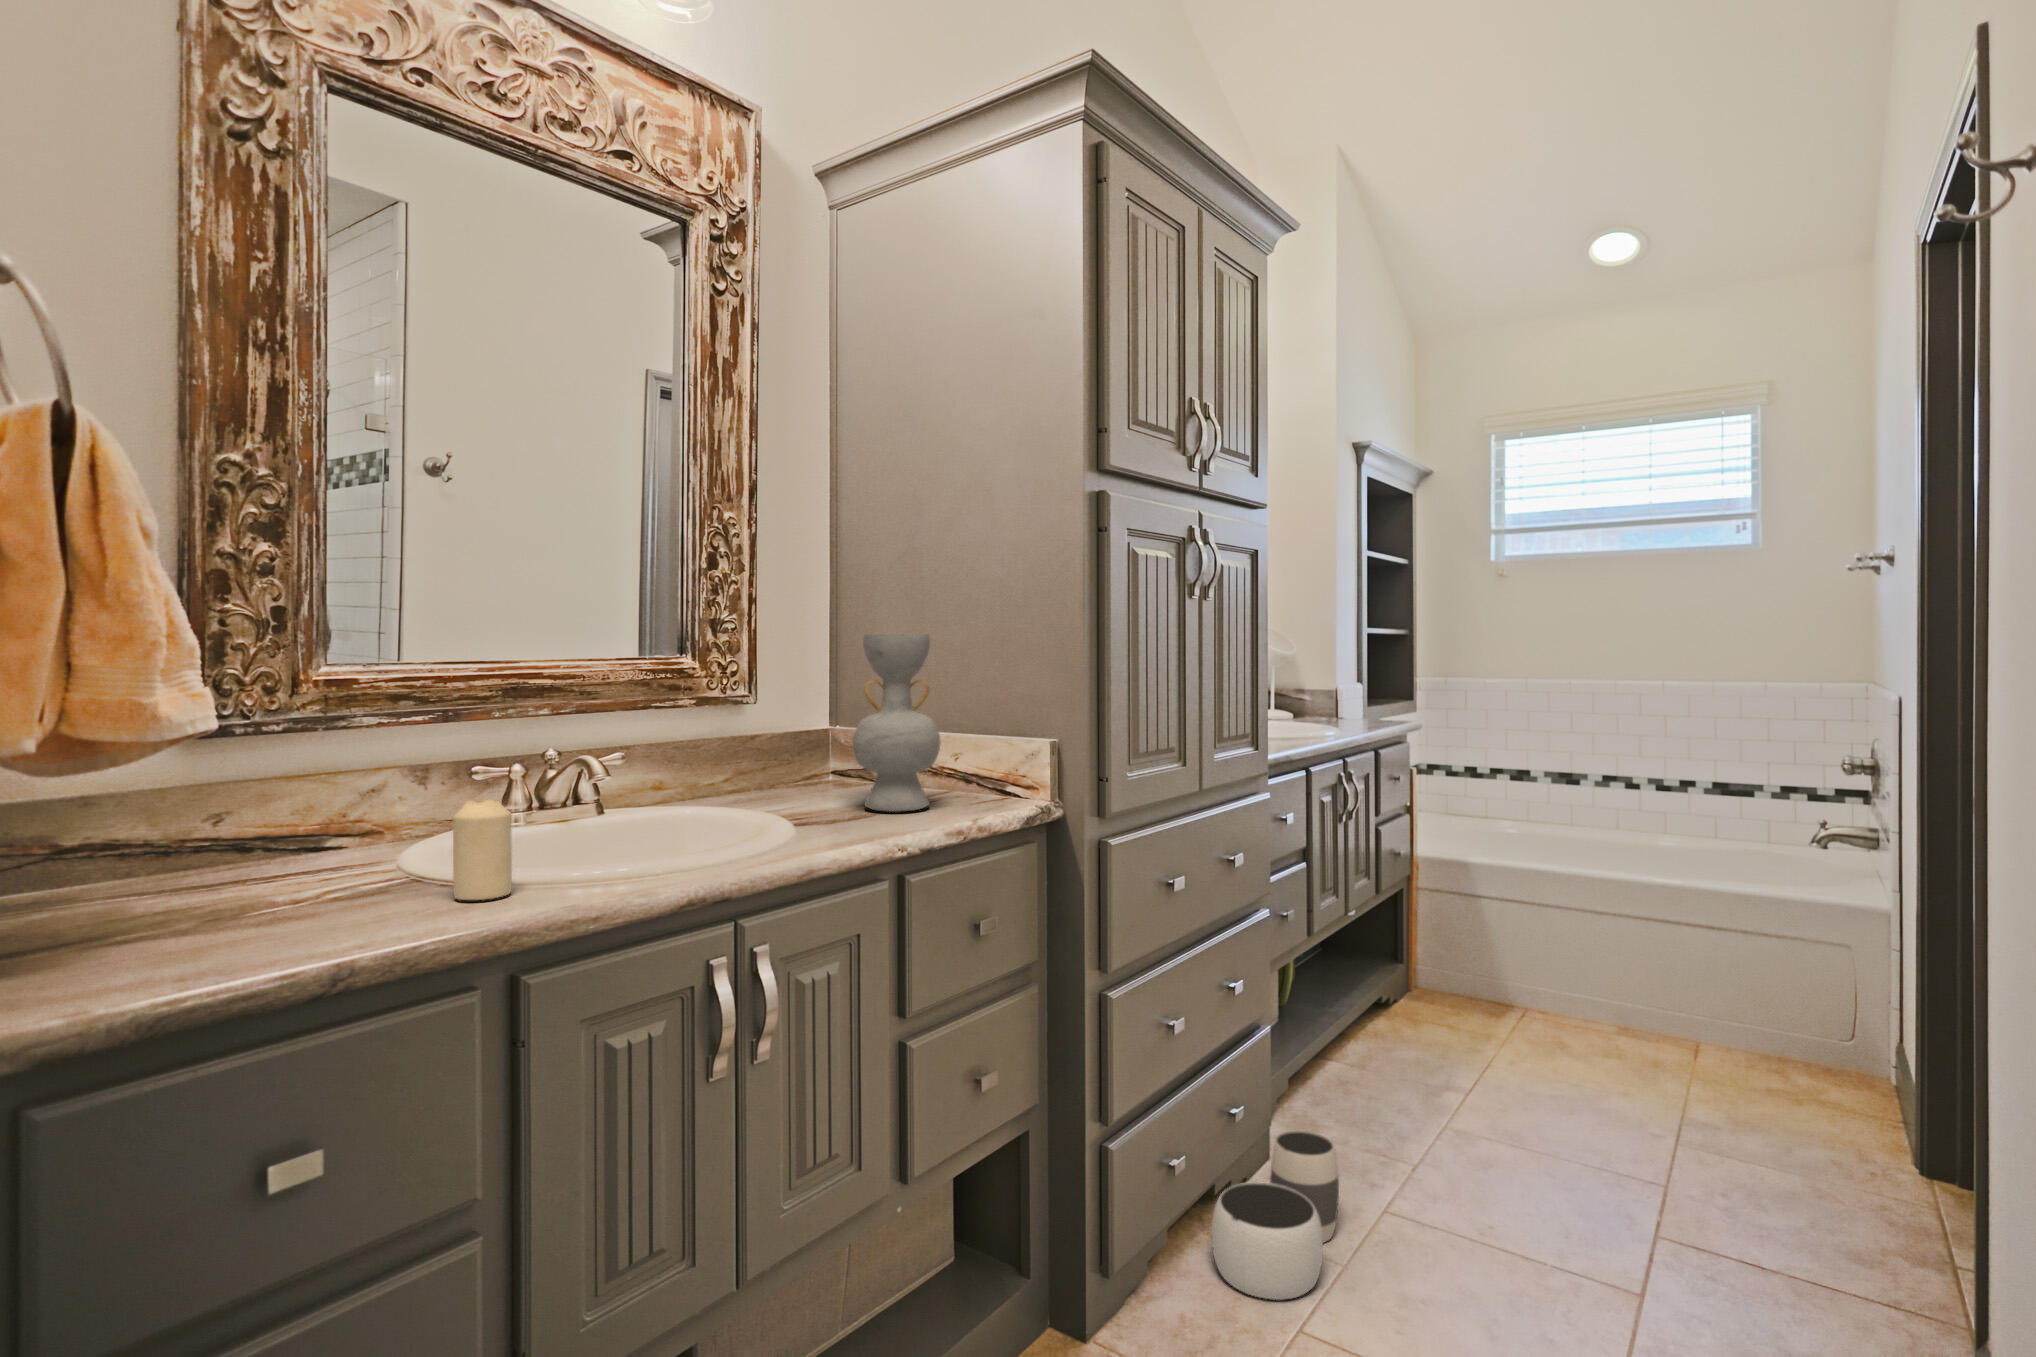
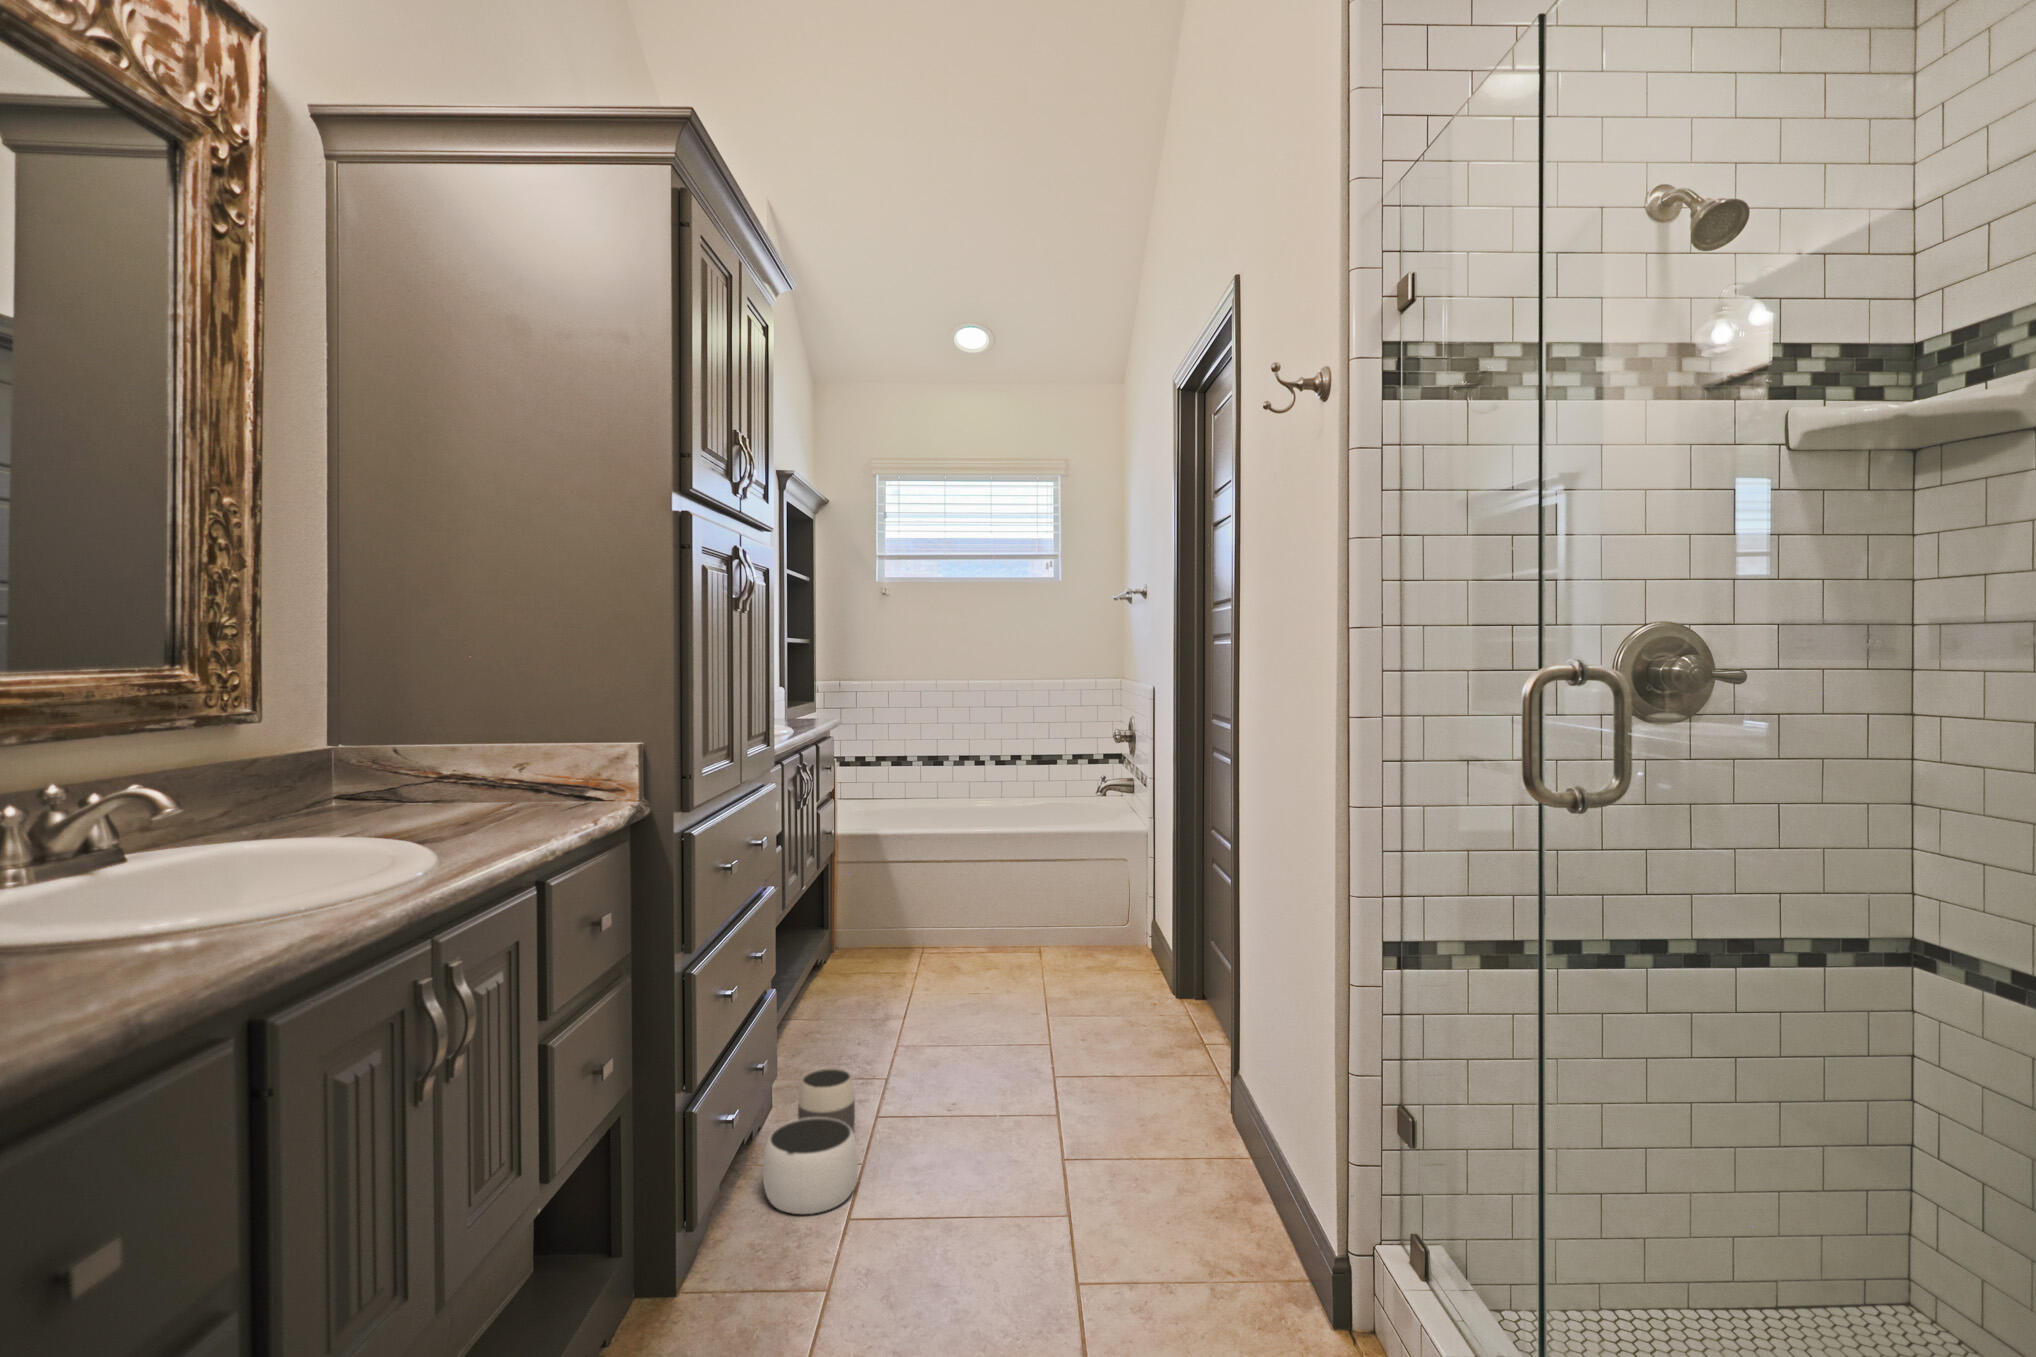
decorative vase: present [853,634,941,812] -> none [438,643,540,826]
candle: present [453,800,512,900] -> none [100,844,184,968]

